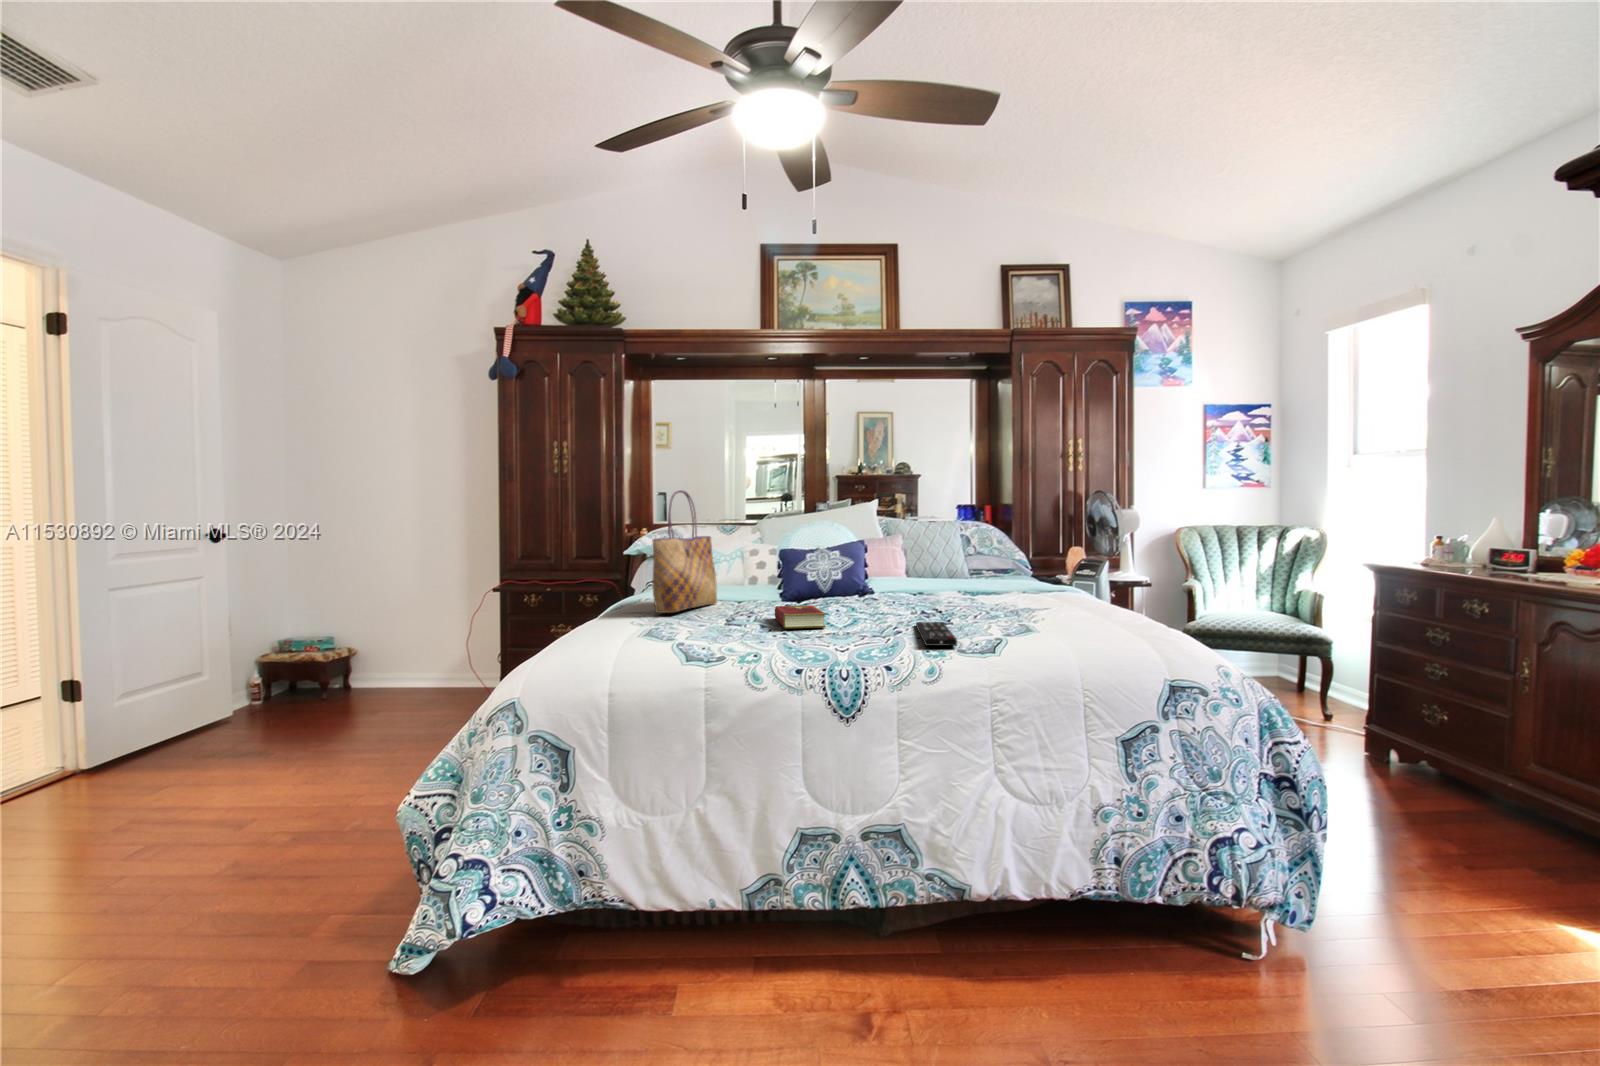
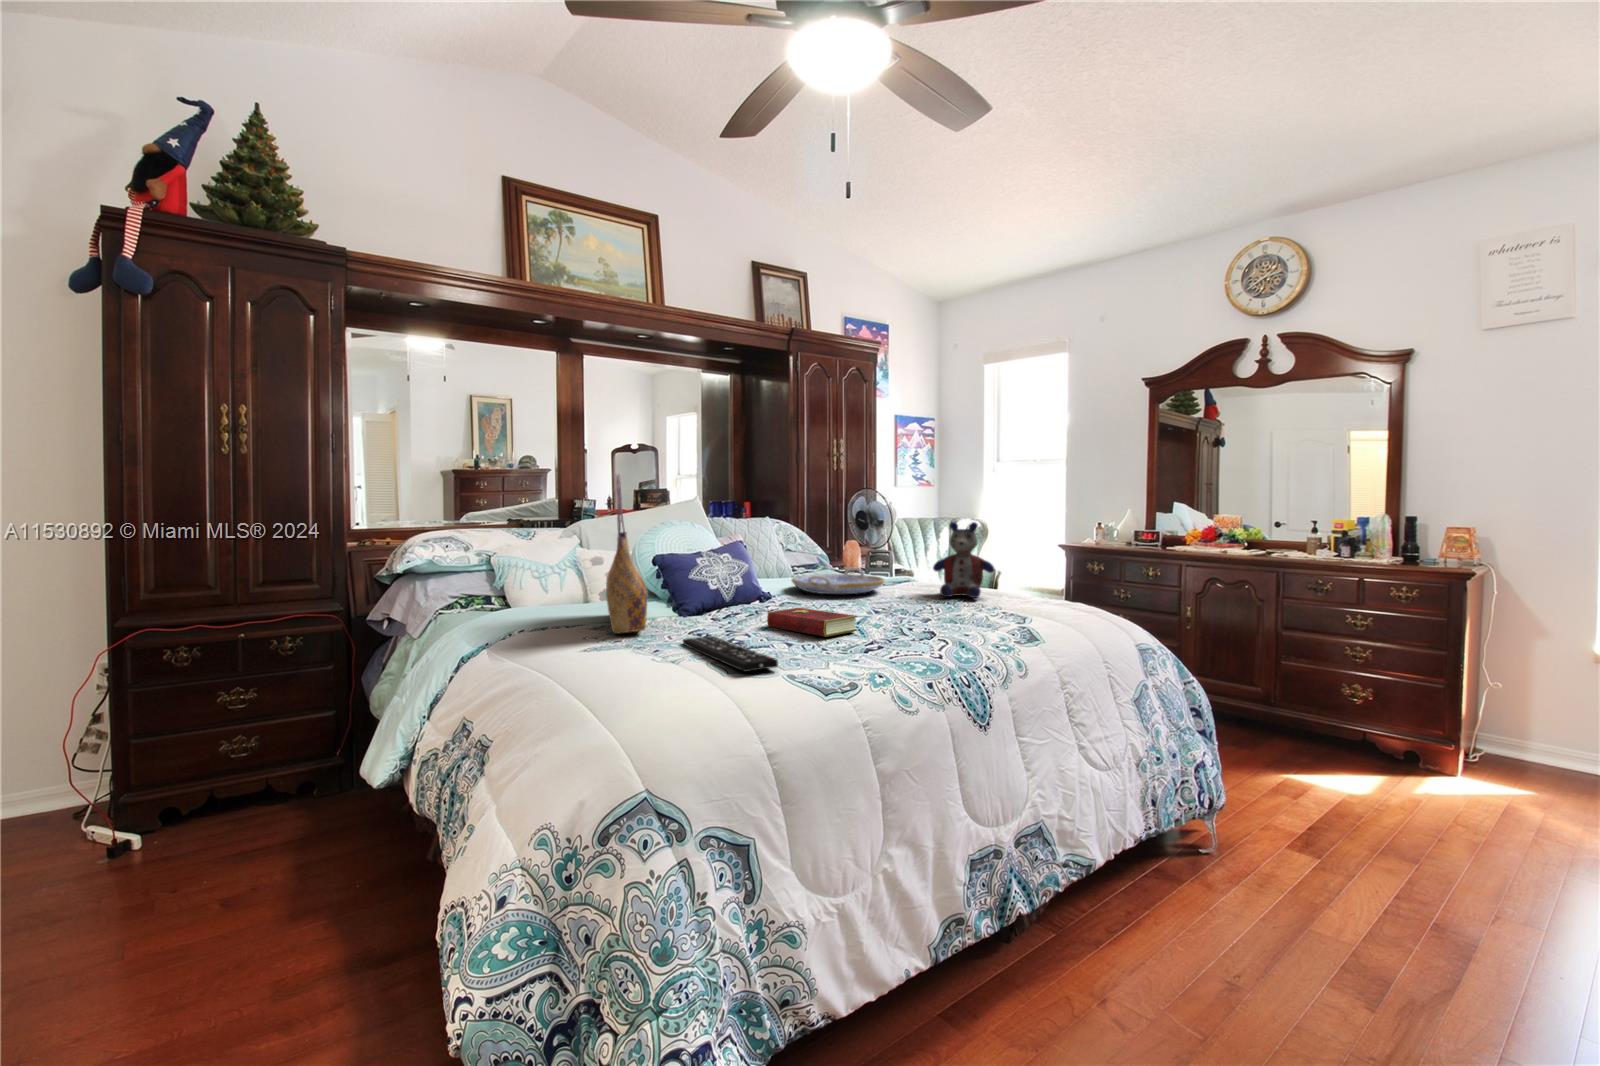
stuffed bear: none [1007,531,1075,613] -> present [933,522,995,598]
serving tray: none [884,577,978,601] -> present [792,568,884,594]
remote control: present [916,622,957,646] -> present [683,636,778,672]

